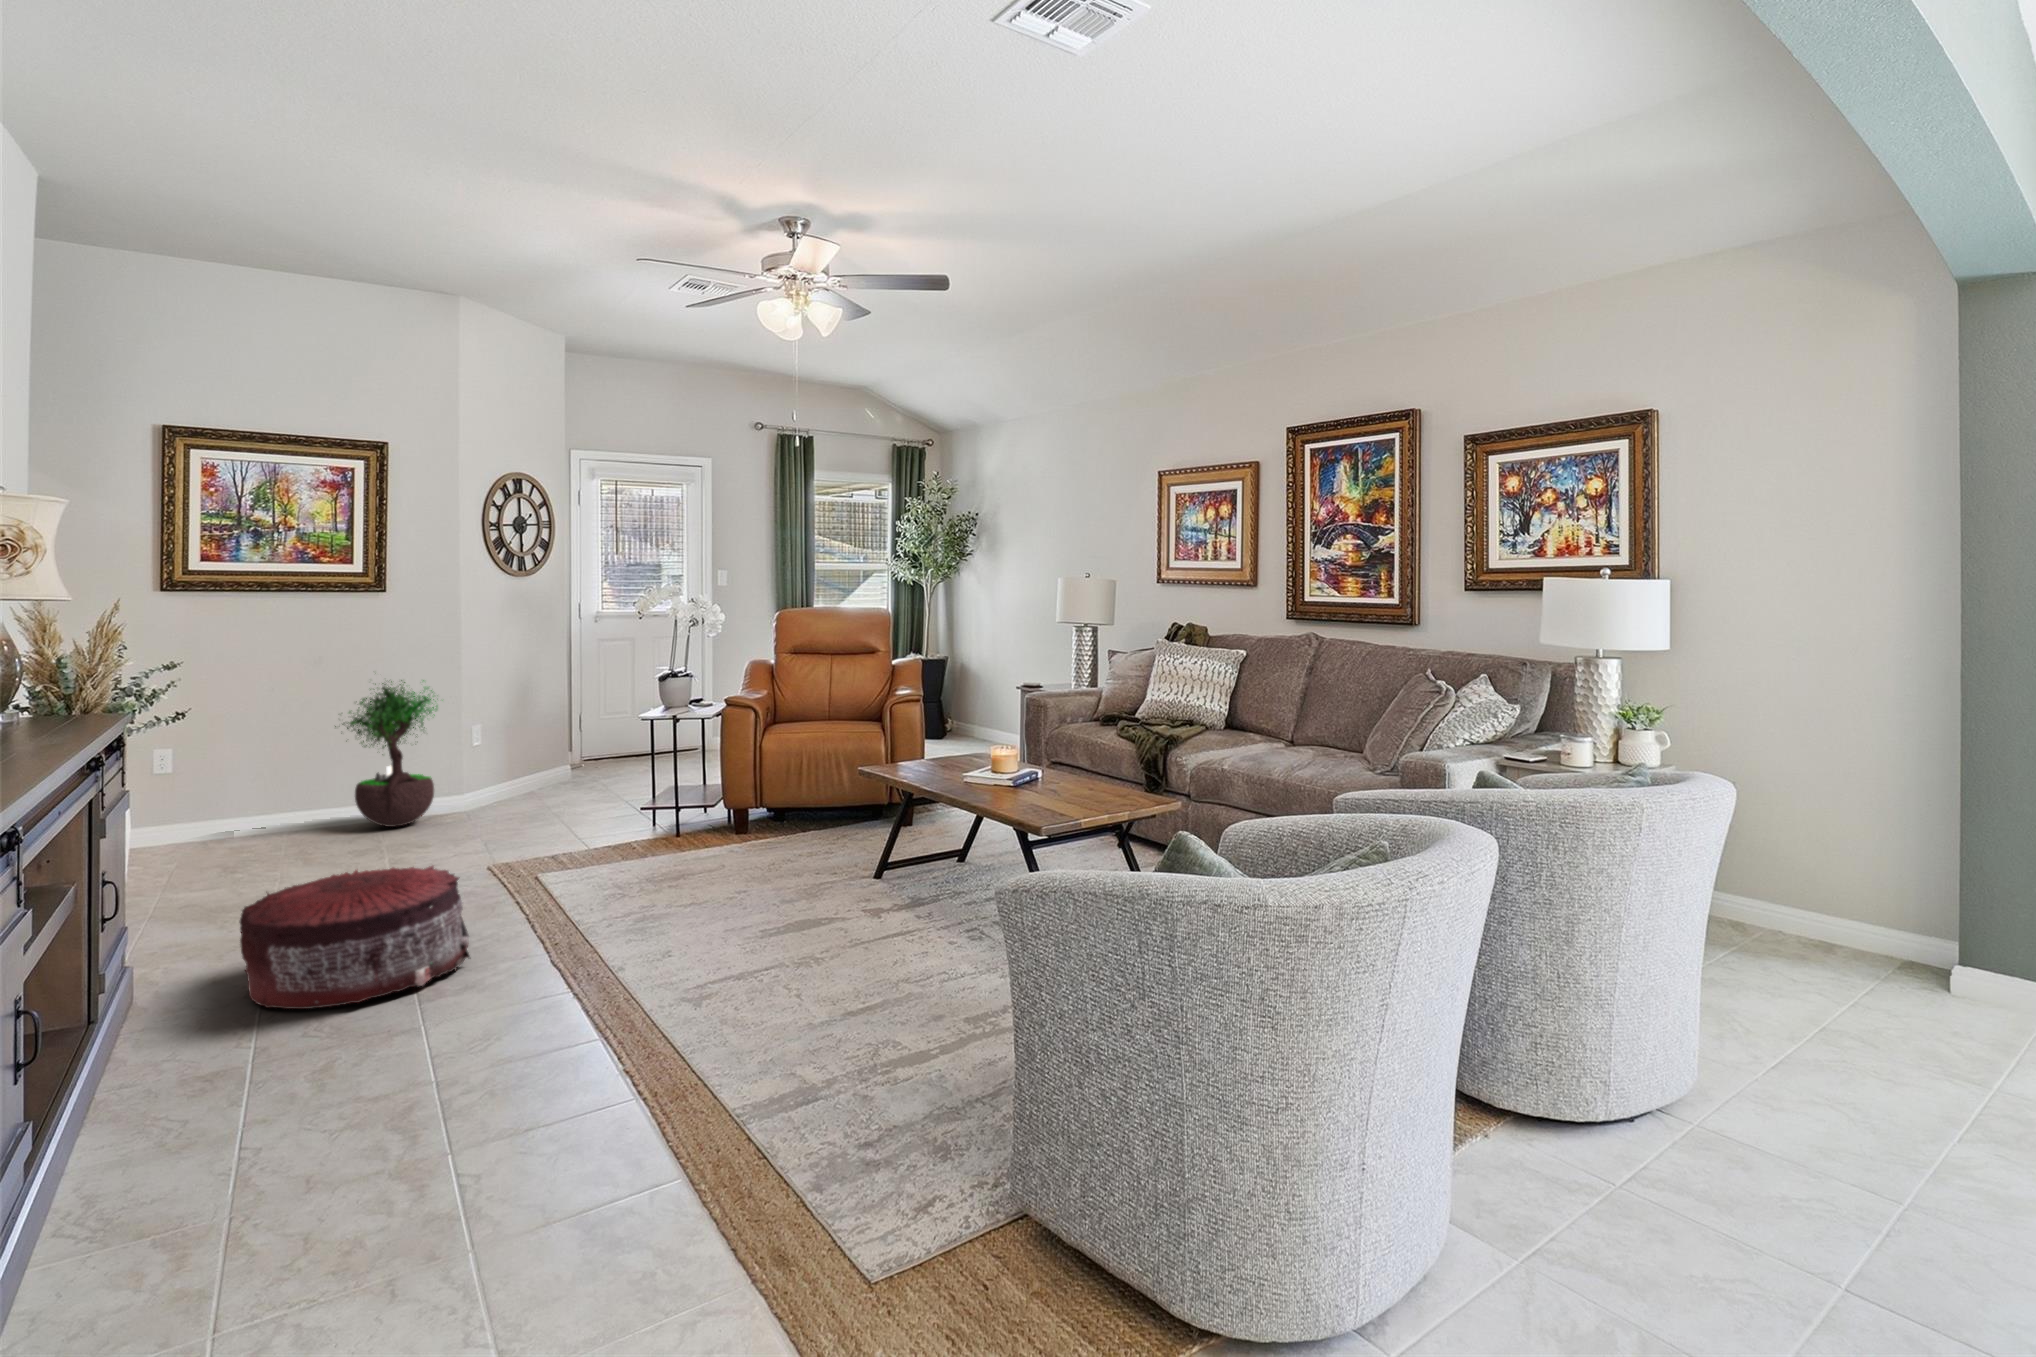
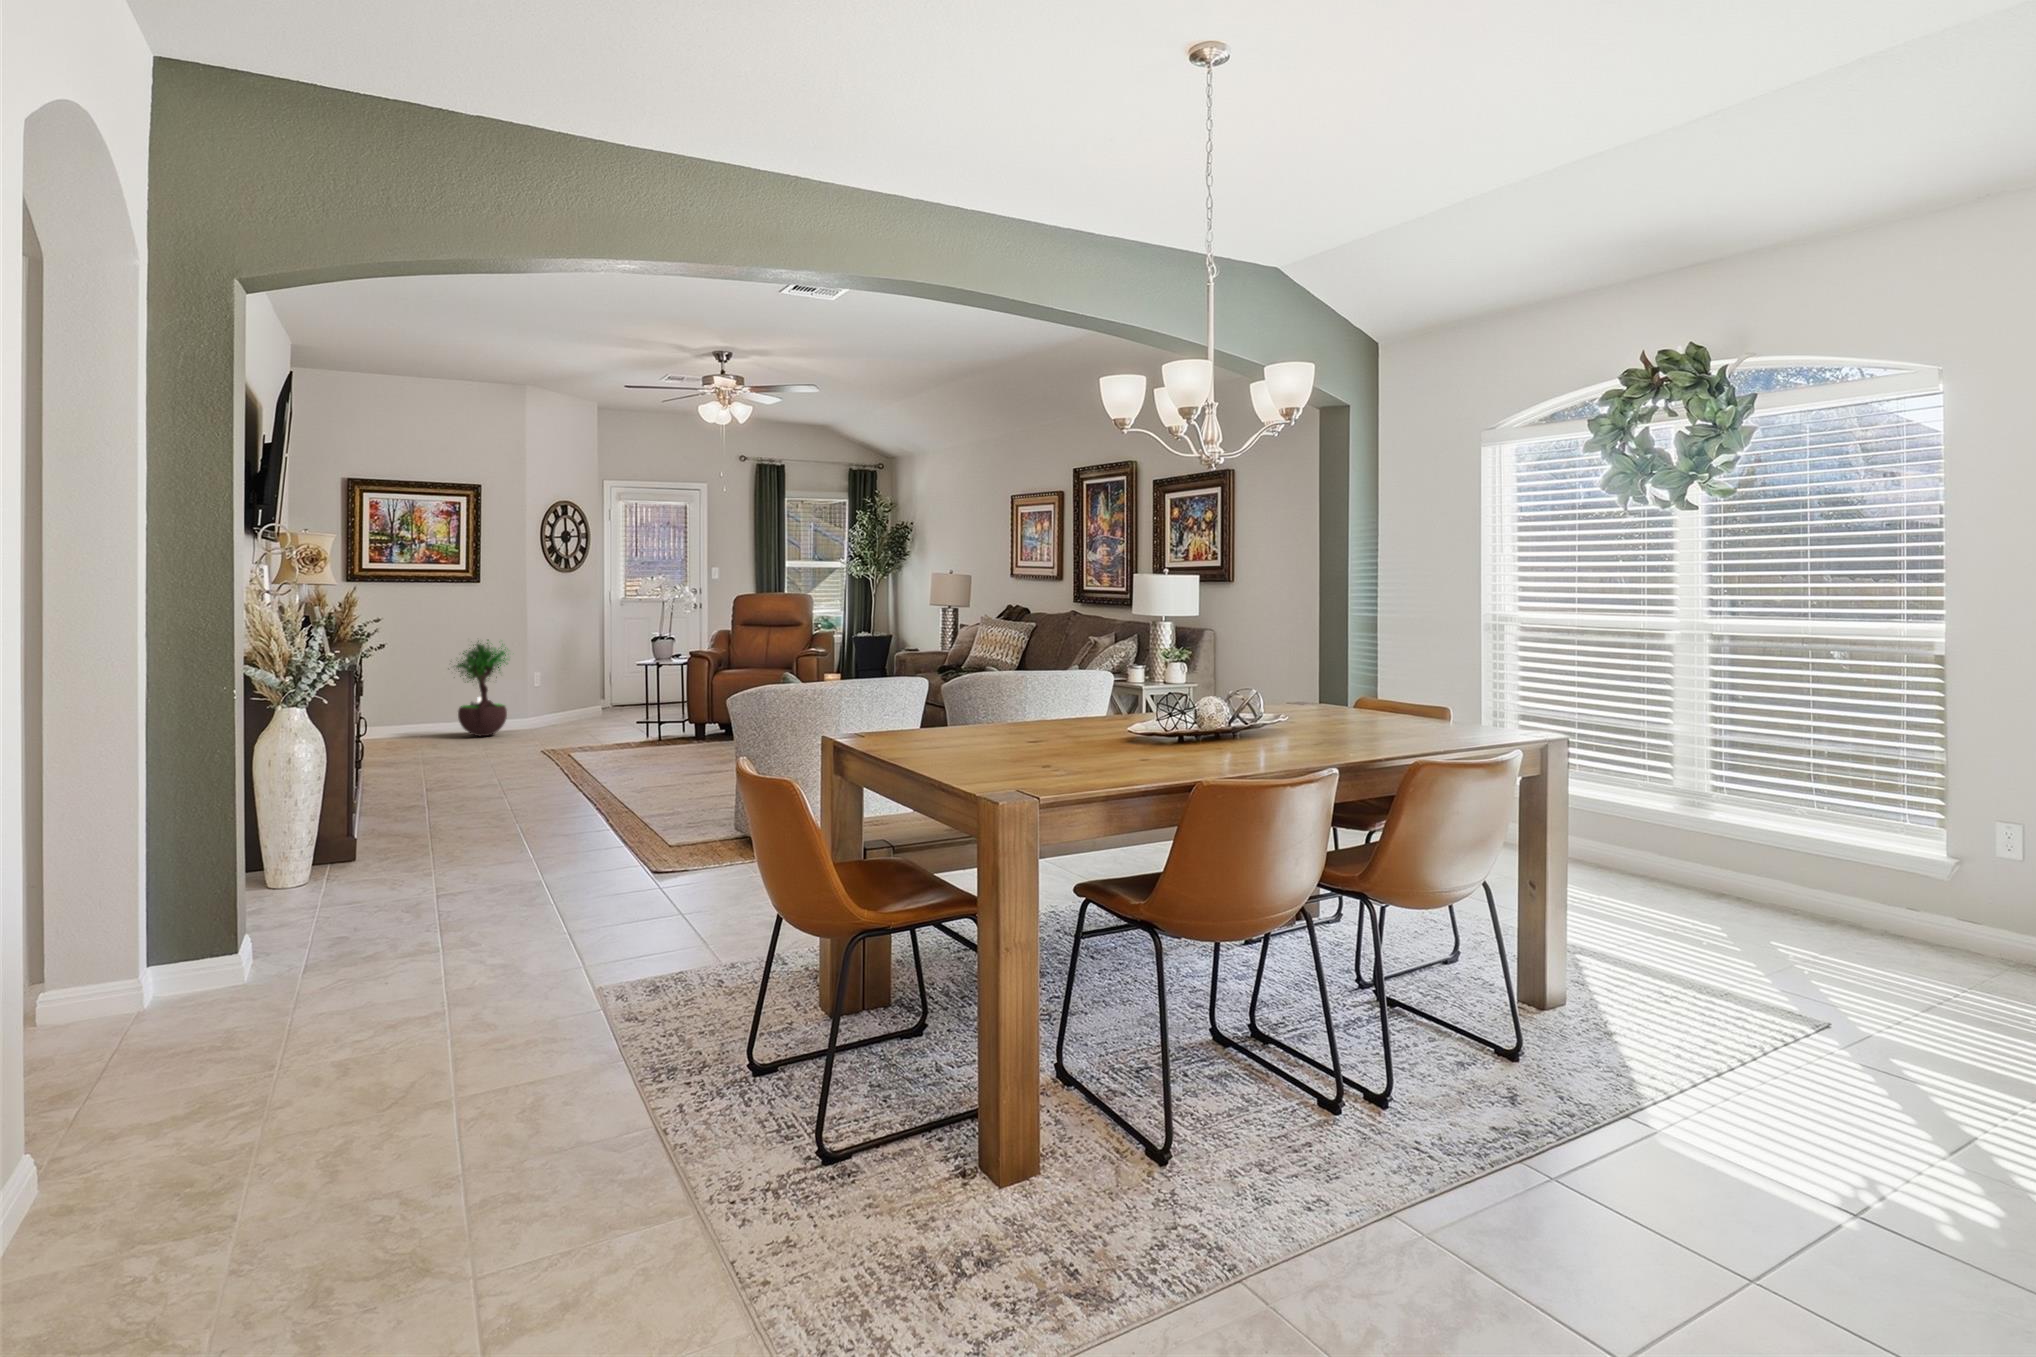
pouf: present [240,866,470,1009] -> none [412,731,525,790]

